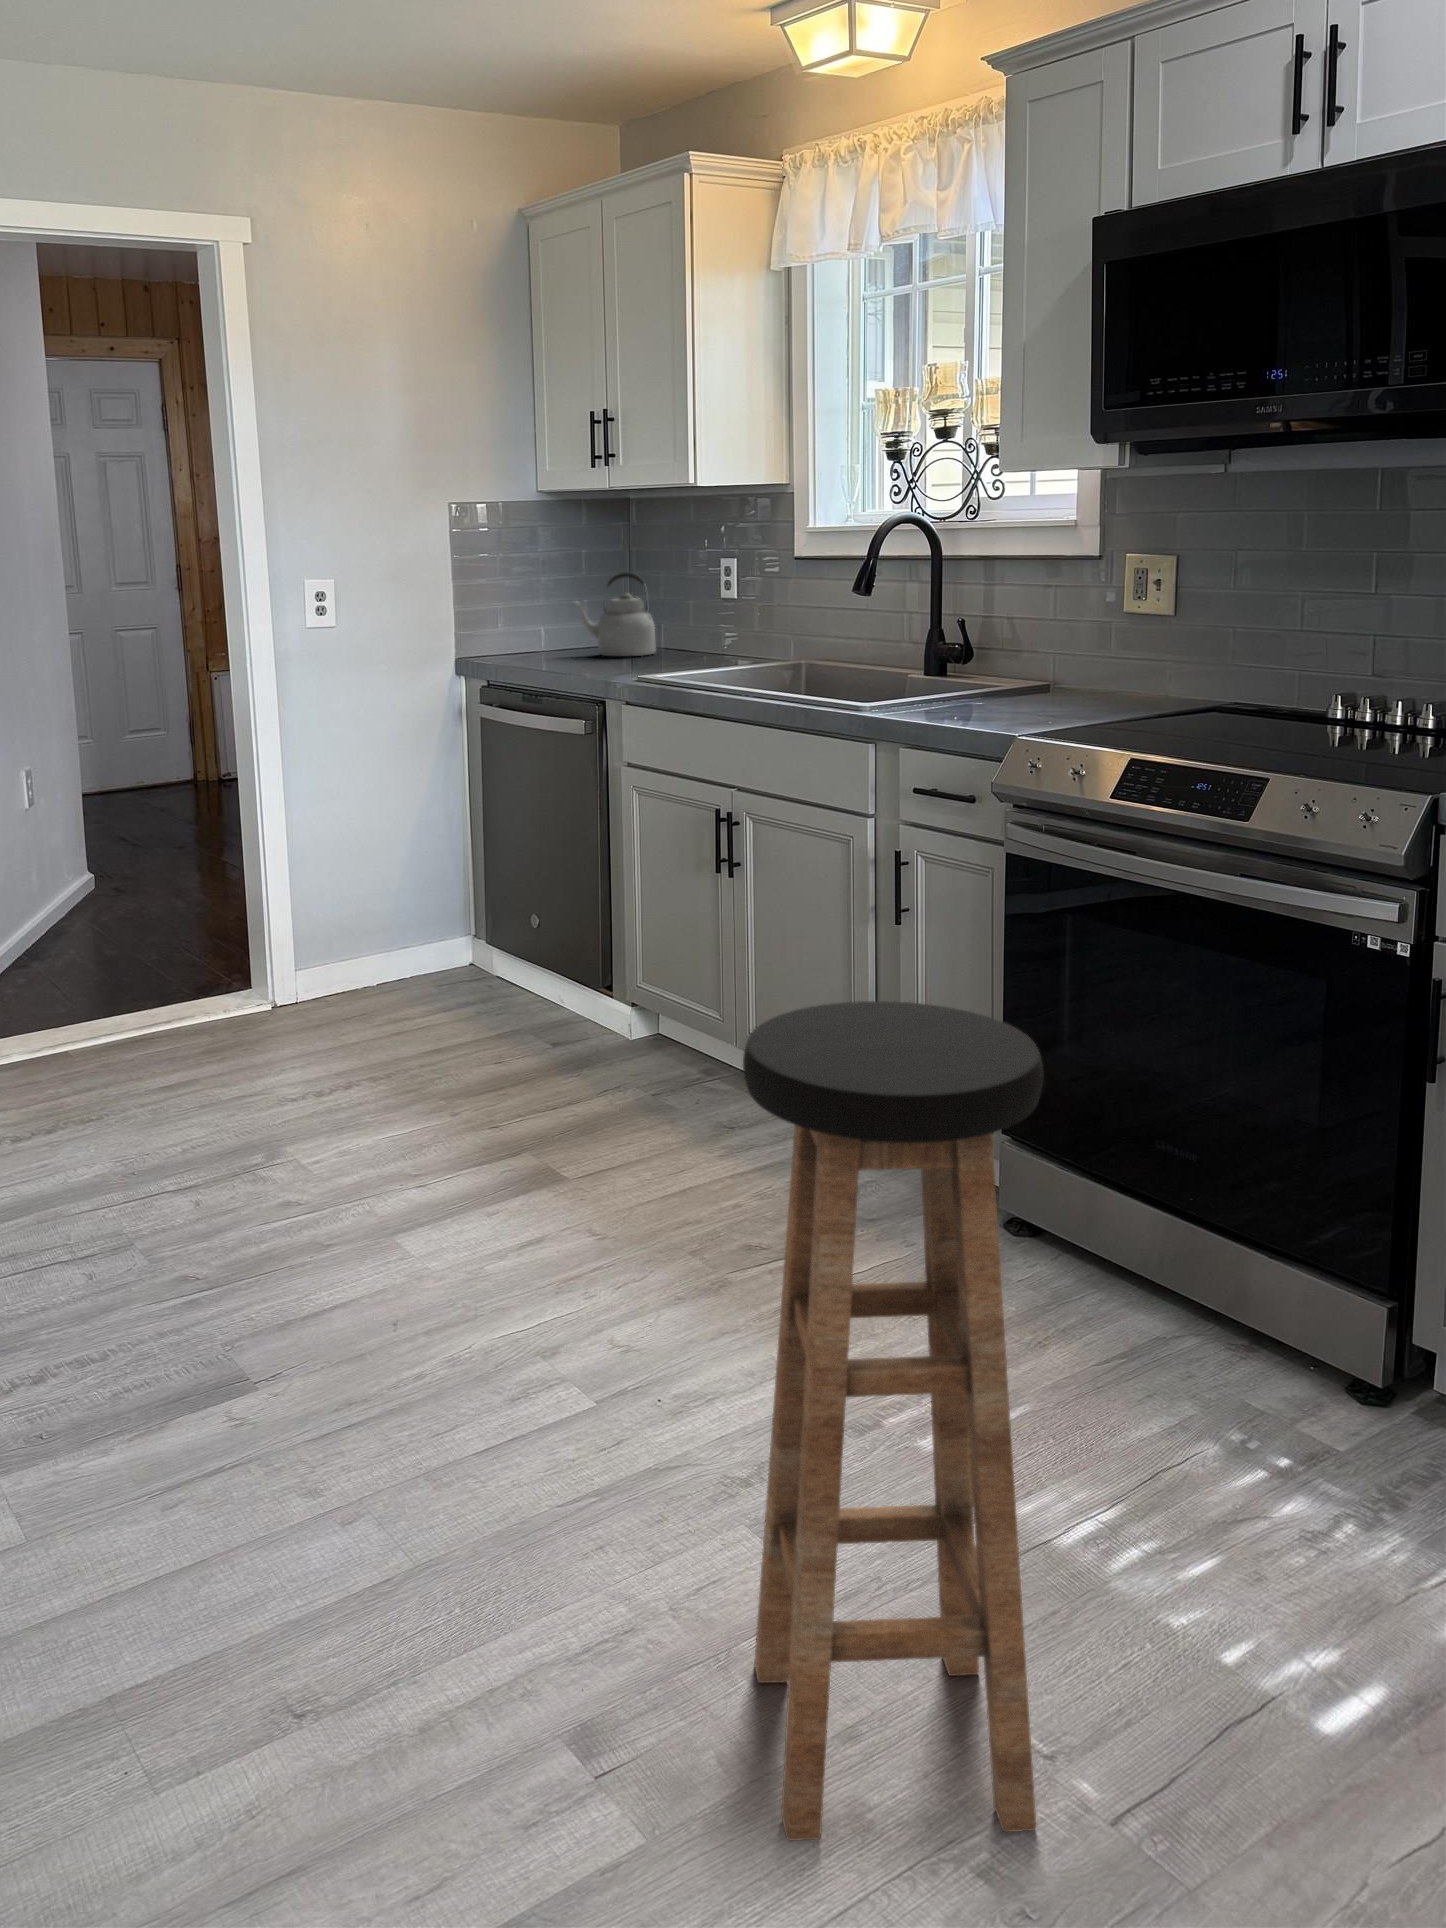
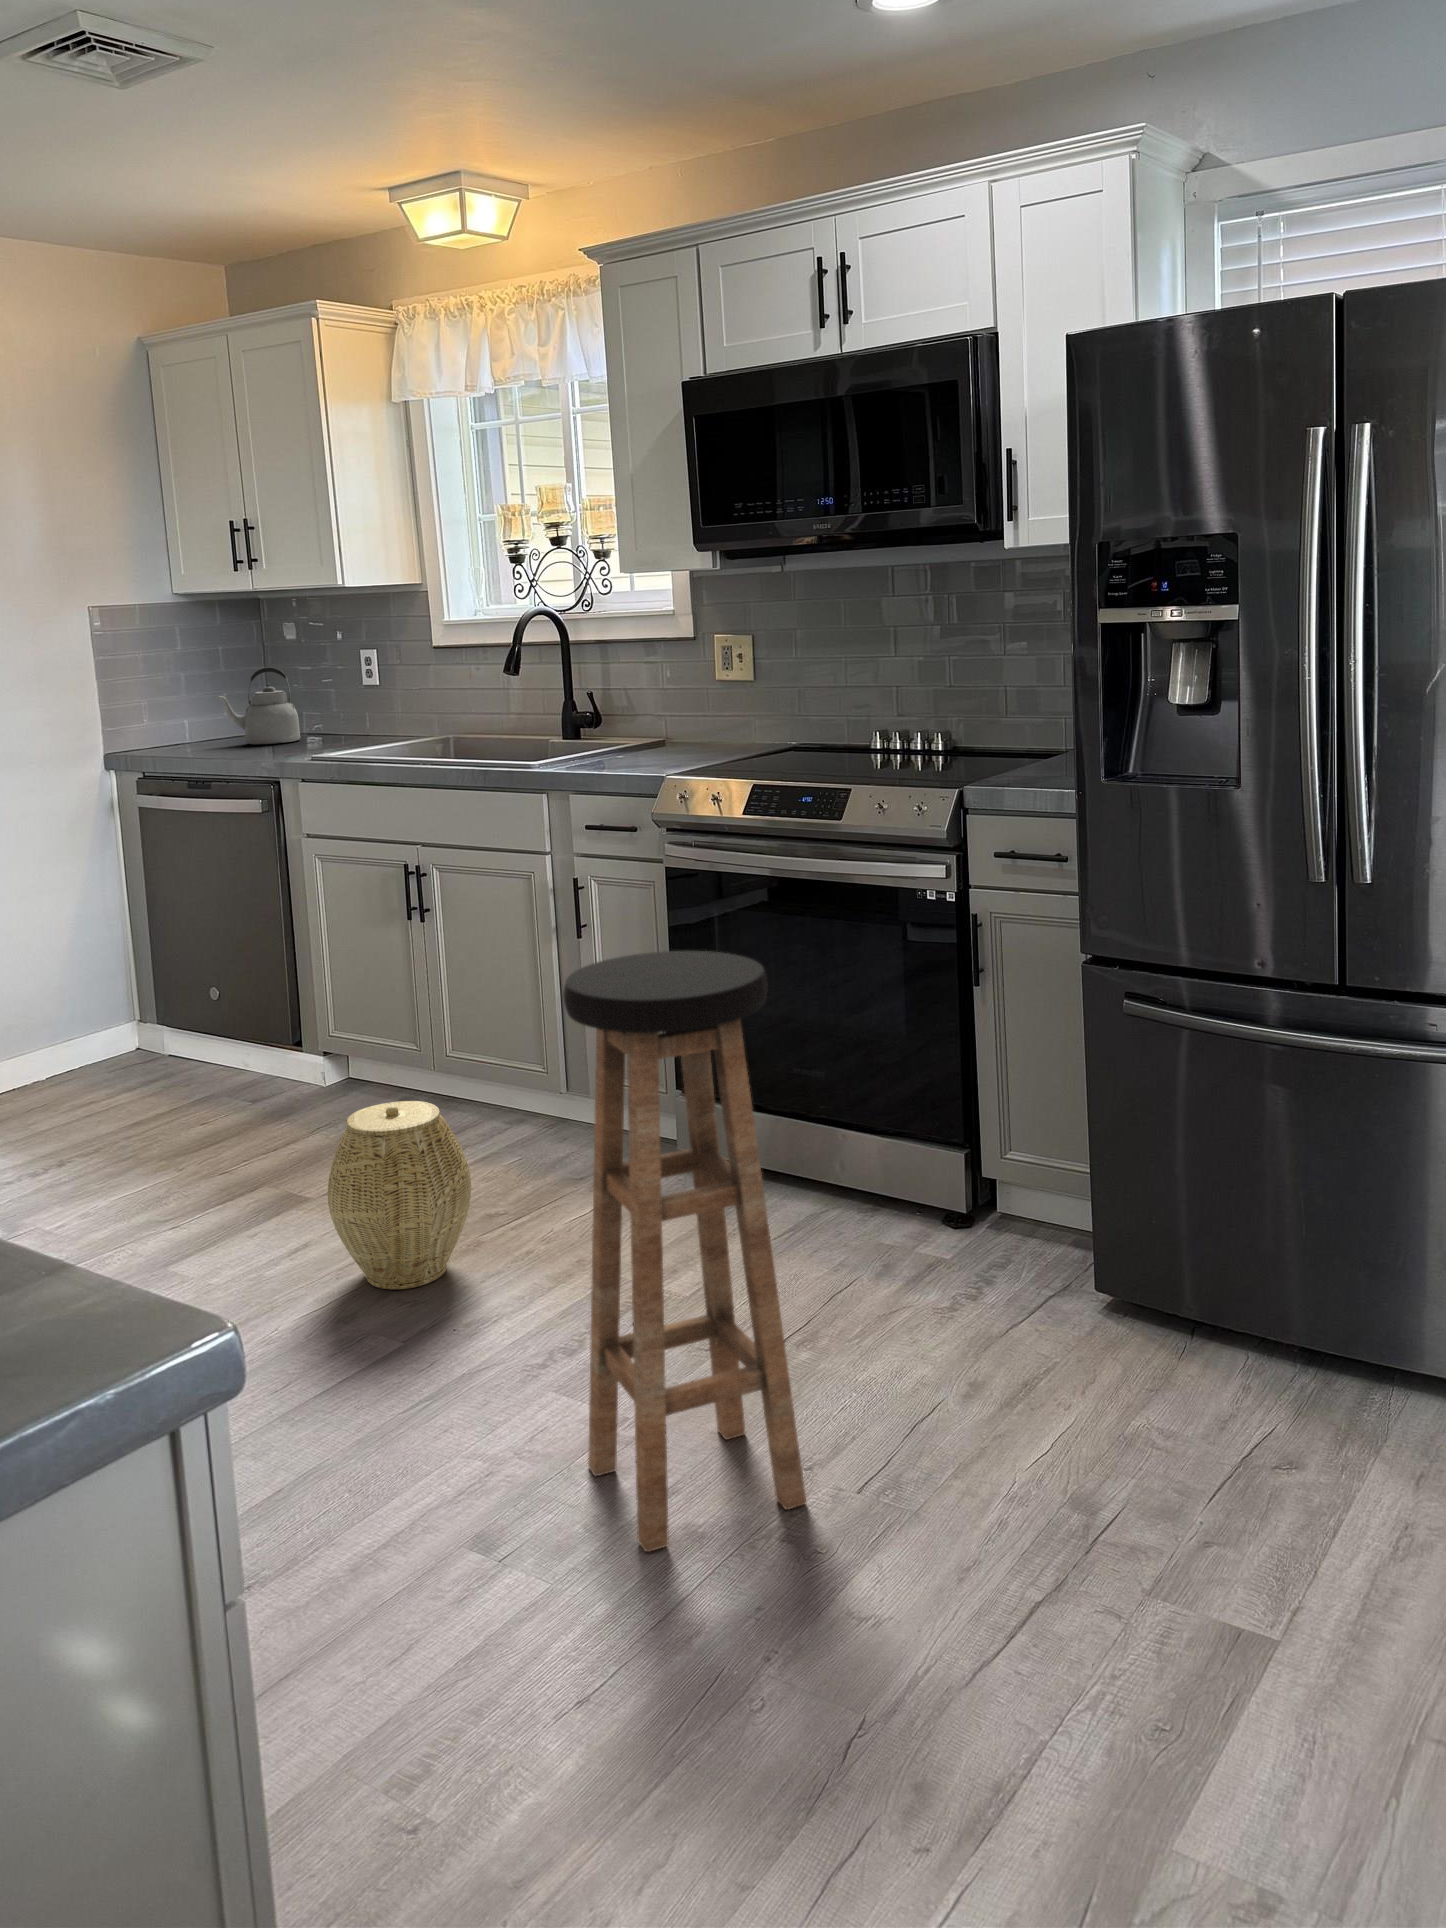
woven basket: none [547,1101,715,1328] -> present [328,1101,471,1290]

